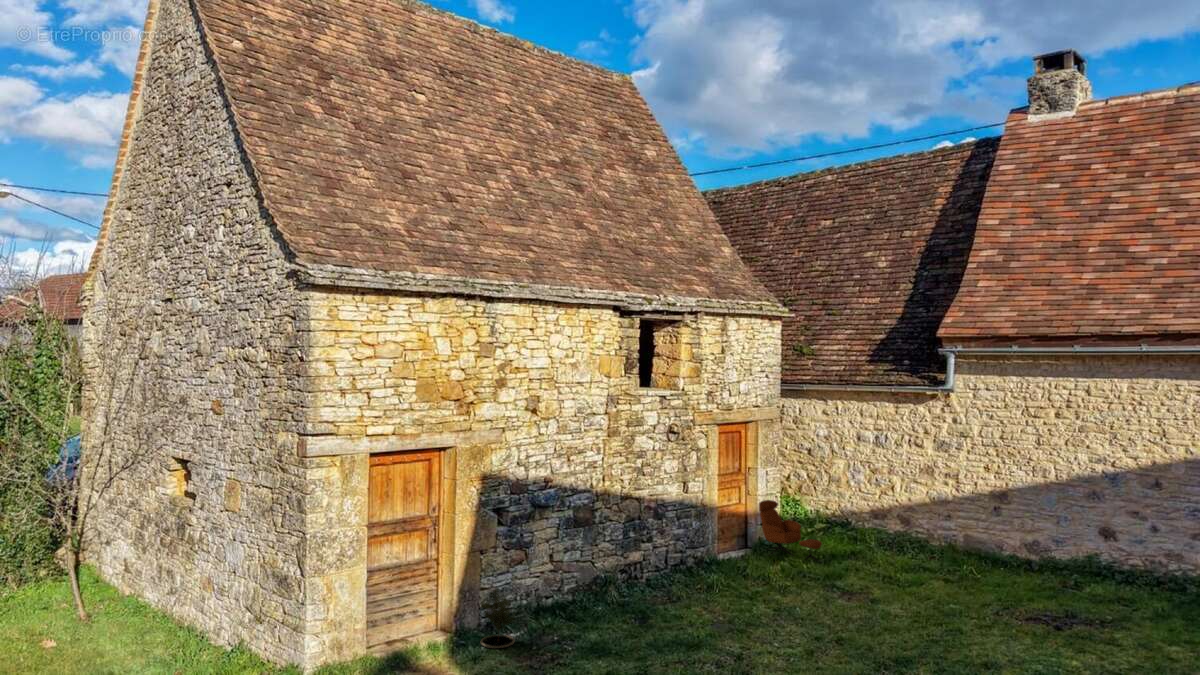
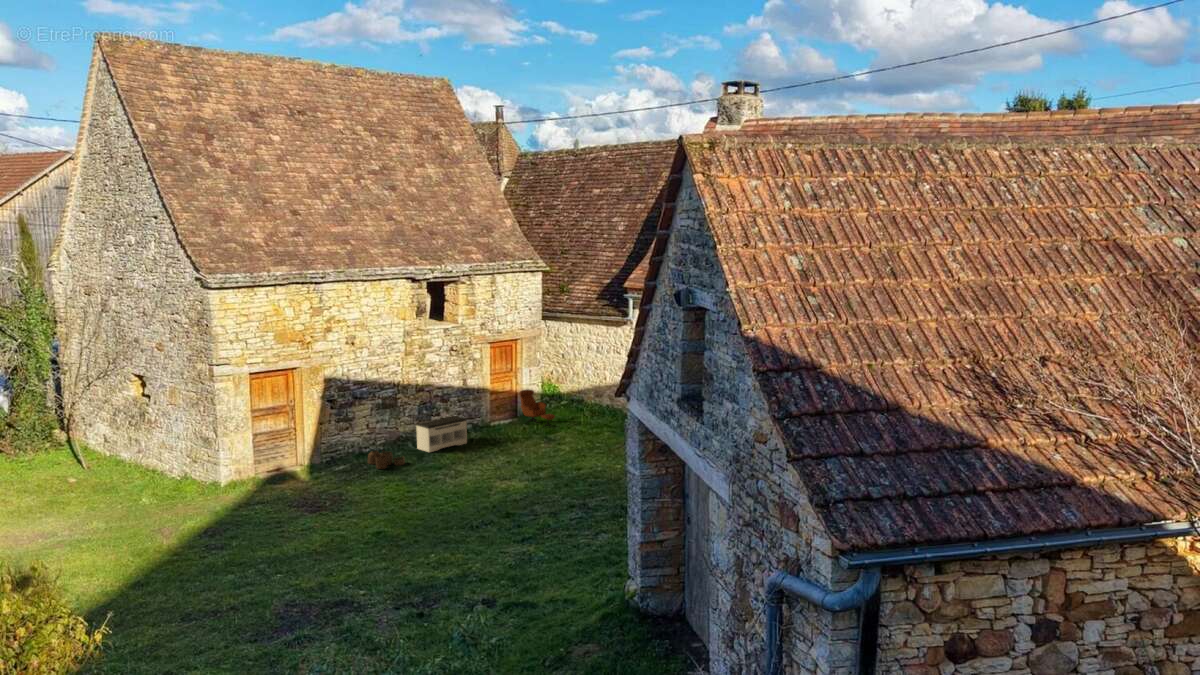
bench: none [622,539,699,601] -> present [416,416,467,452]
potted tree: present [481,586,514,648] -> none [321,443,342,478]
woven basket: none [550,596,616,632] -> present [368,451,405,469]

